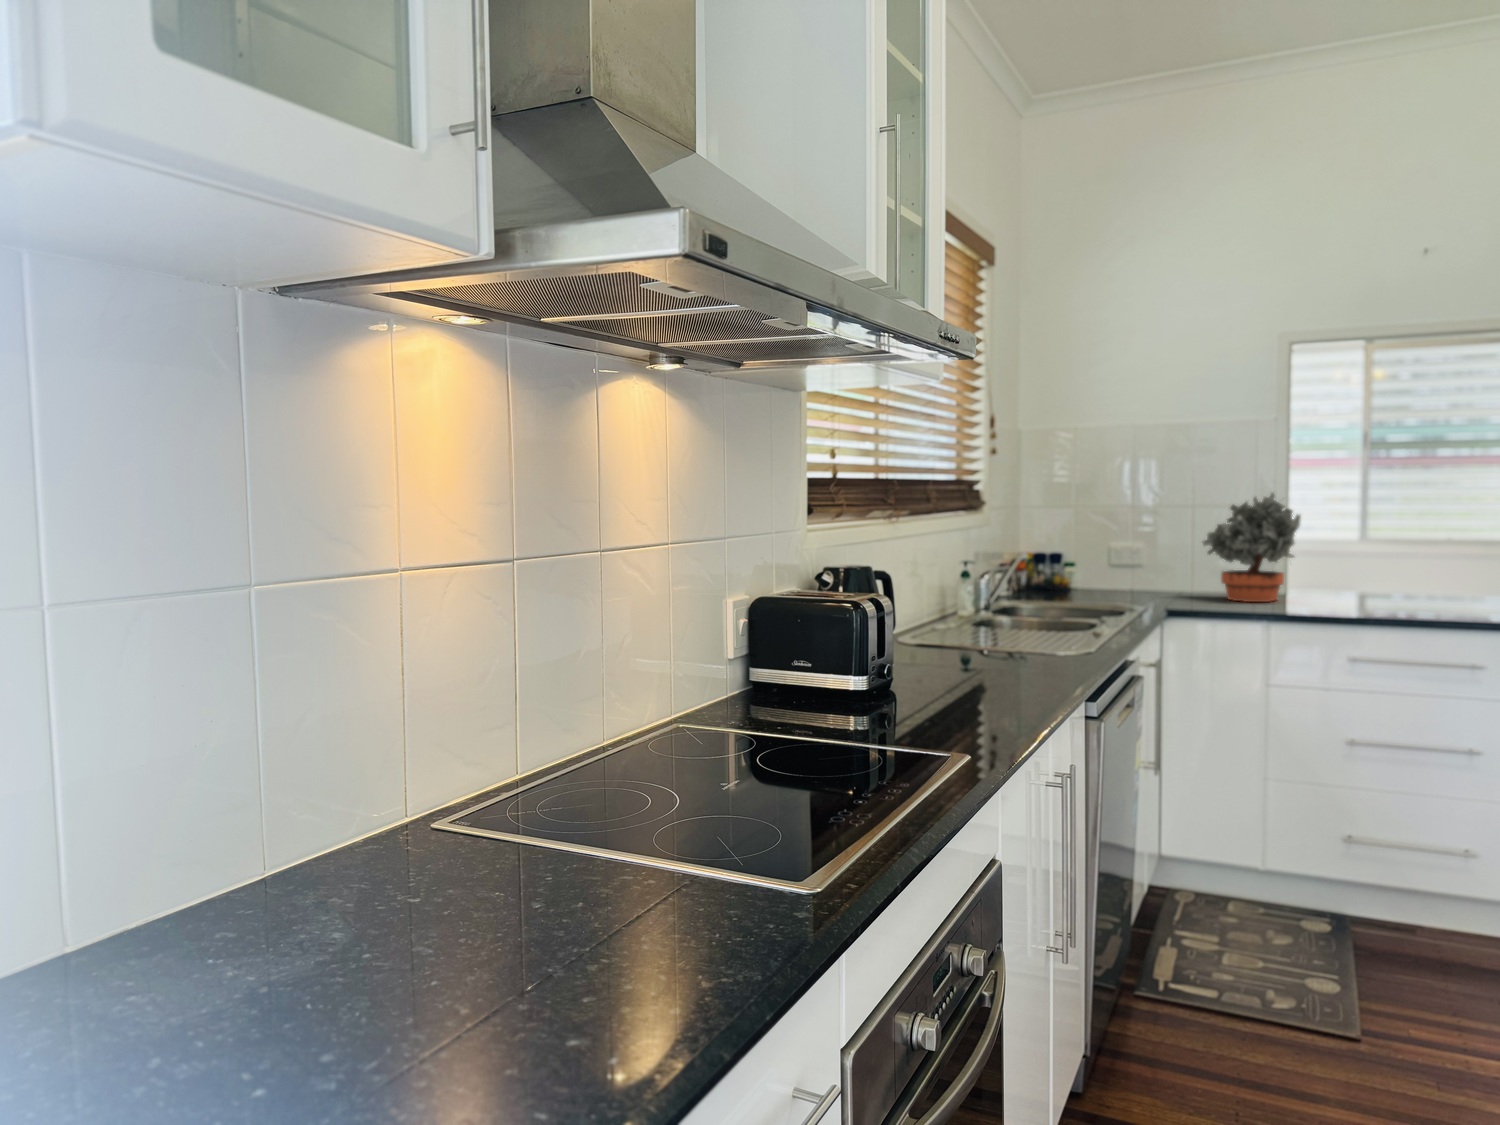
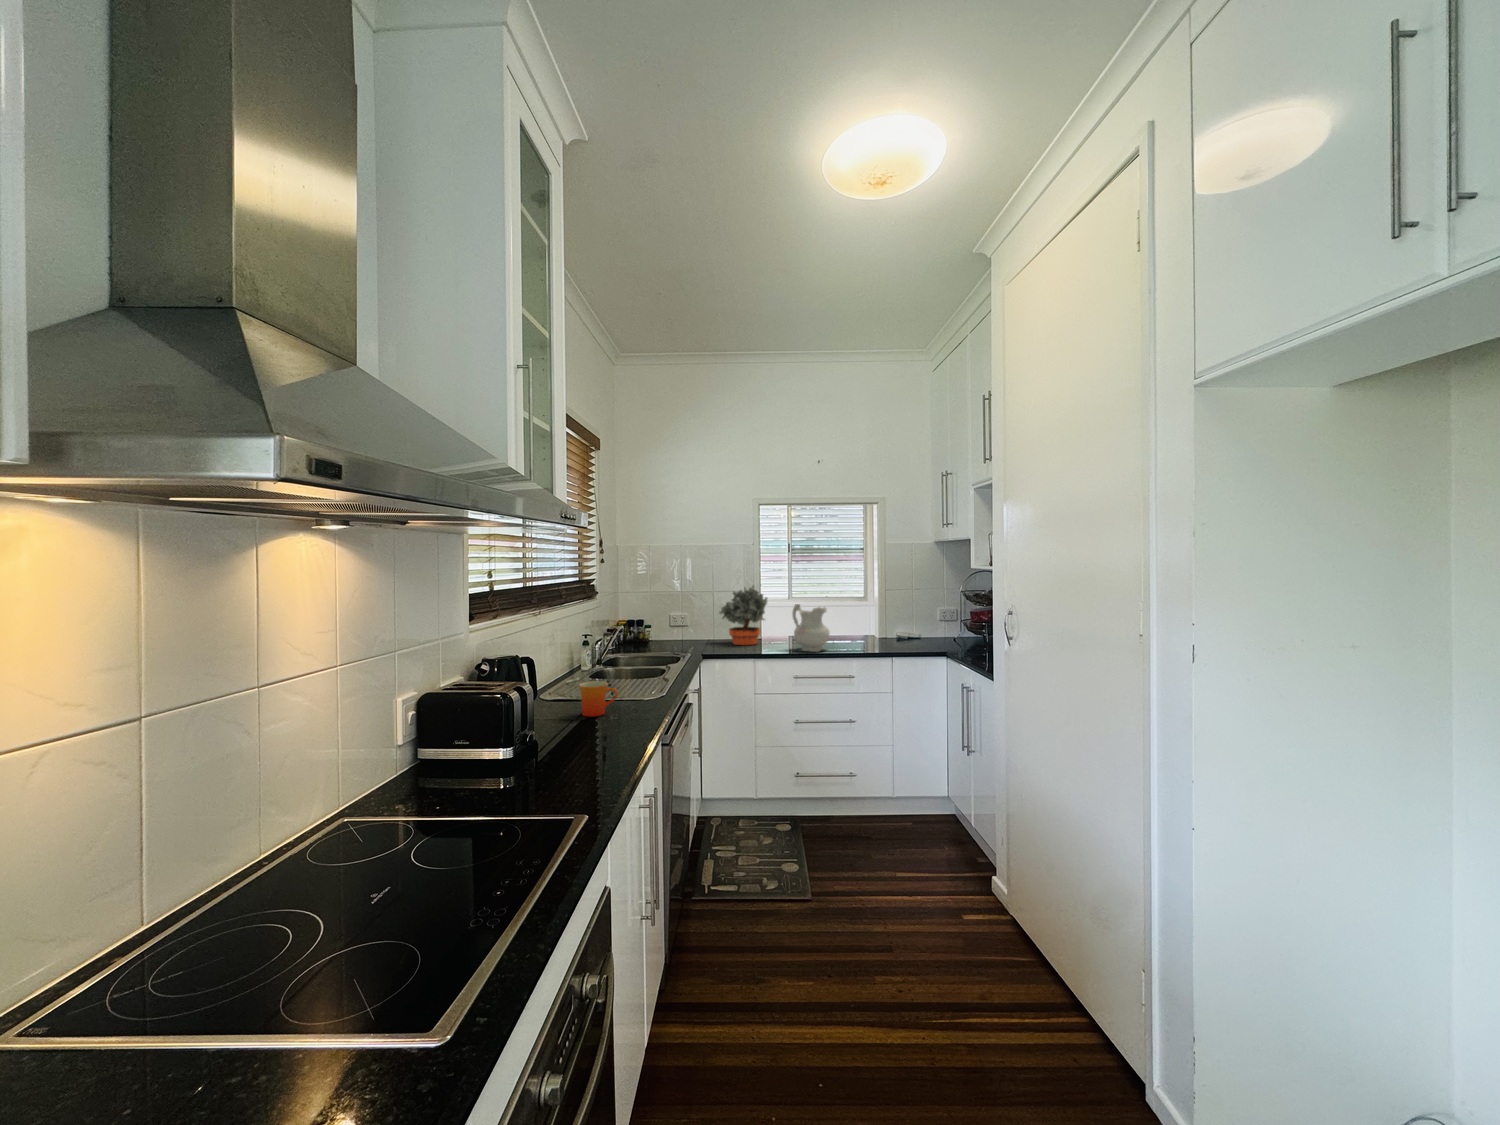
ceramic pitcher: none [1352,526,1432,617] -> present [792,604,829,652]
mug: none [957,616,1016,667] -> present [579,681,618,717]

